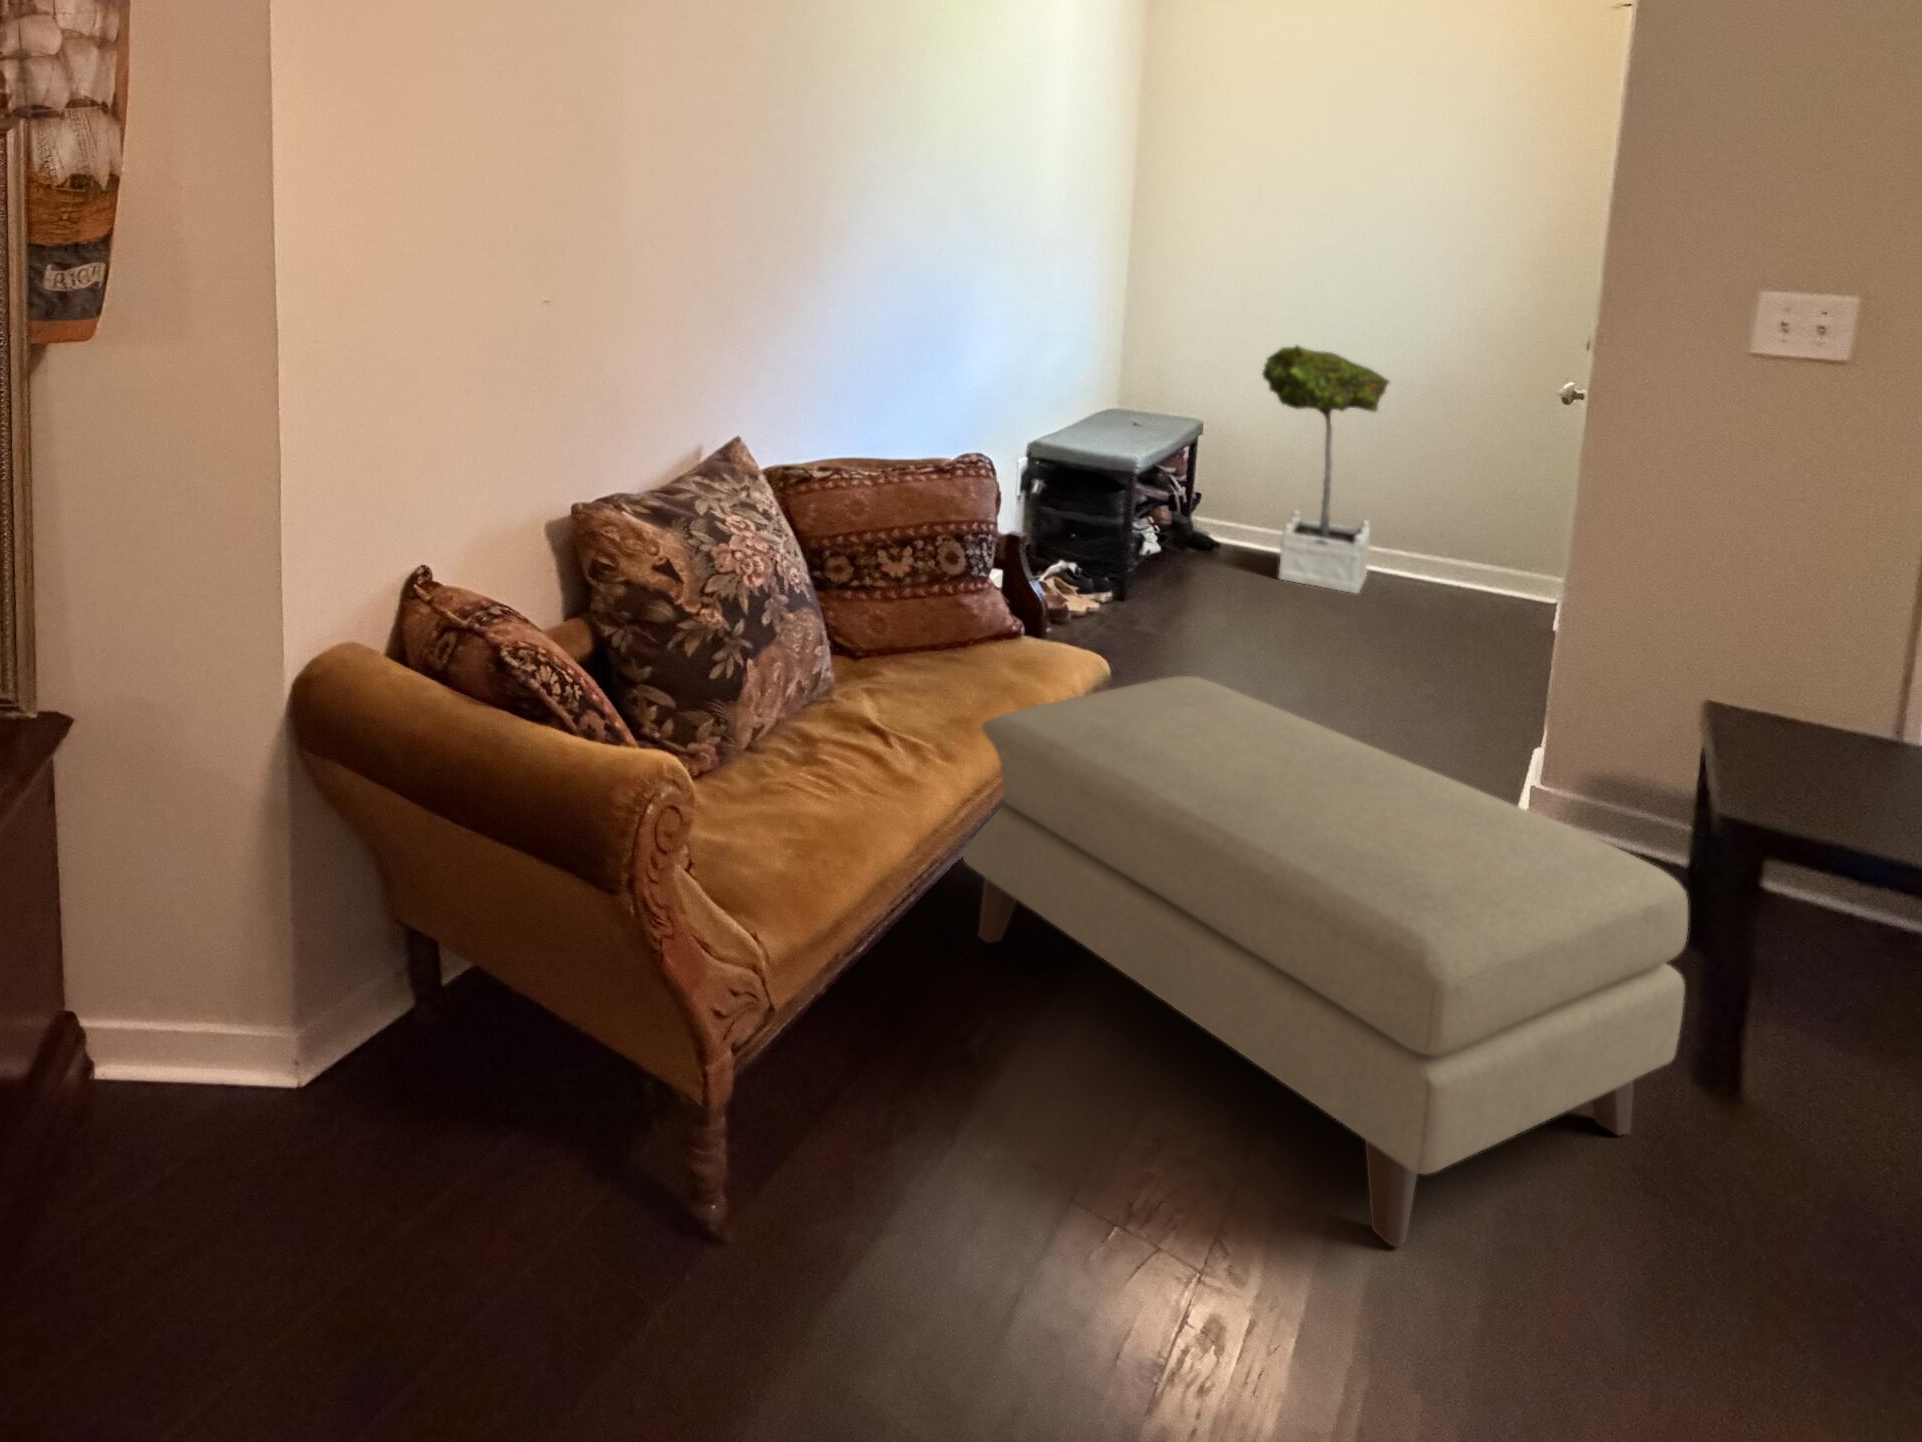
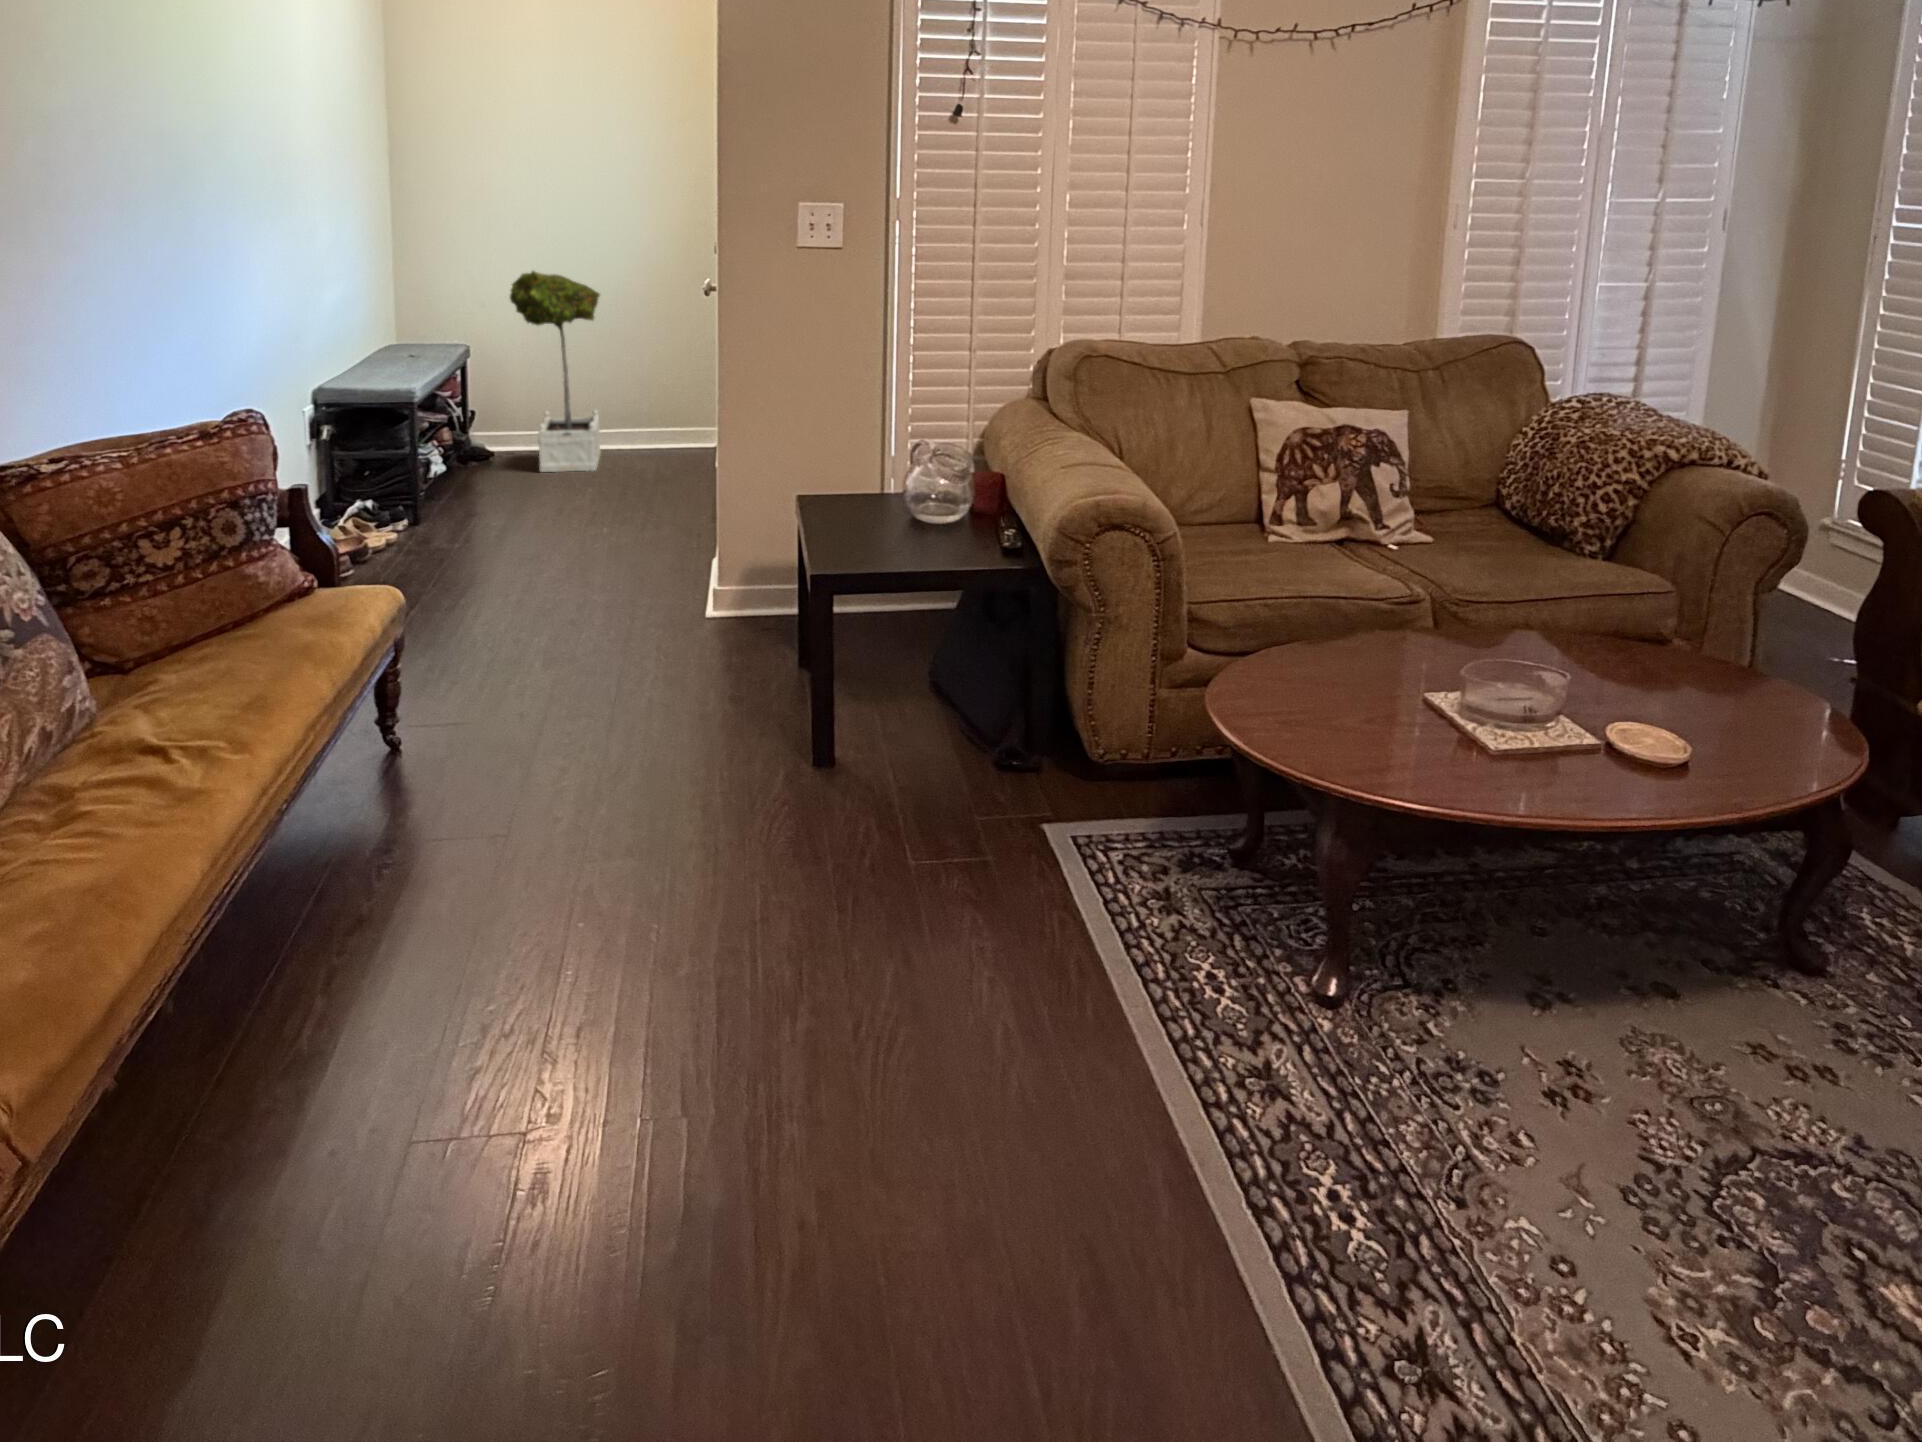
ottoman: present [963,676,1688,1247] -> none [272,581,811,1006]

